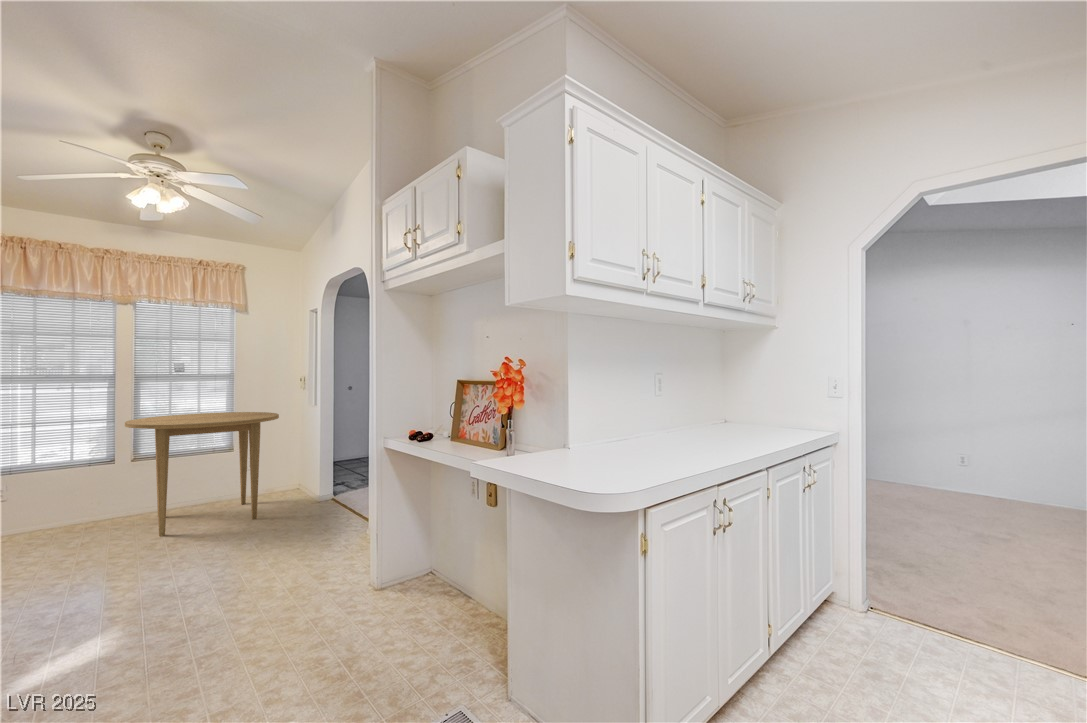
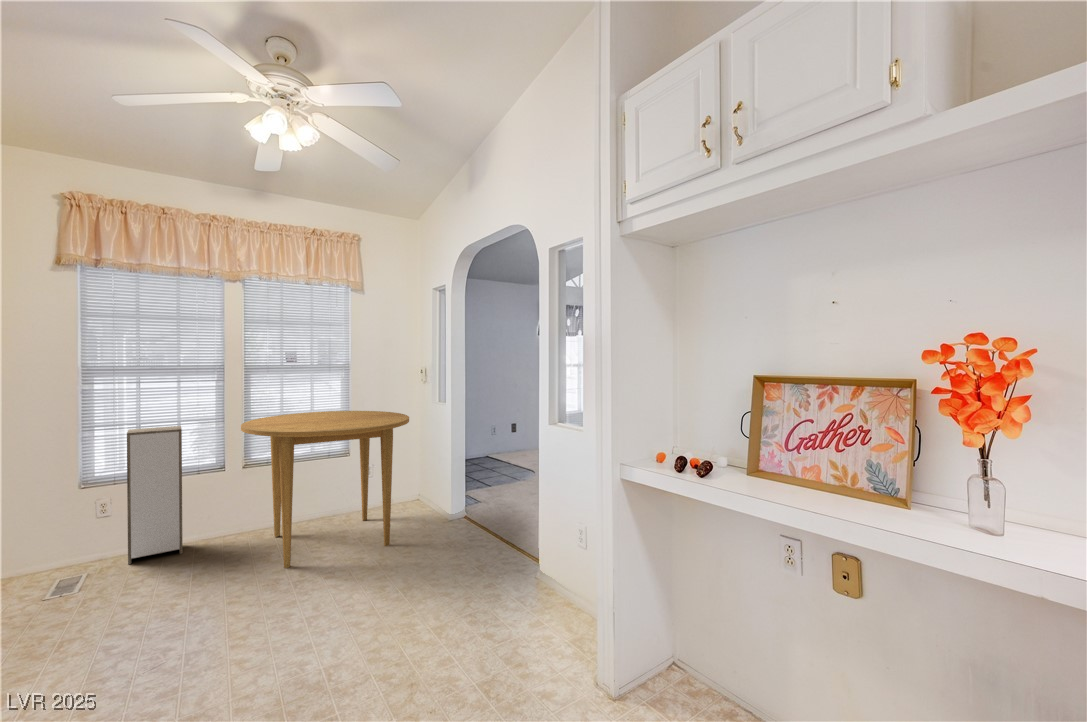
storage cabinet: none [20,425,73,540] -> present [127,426,183,564]

